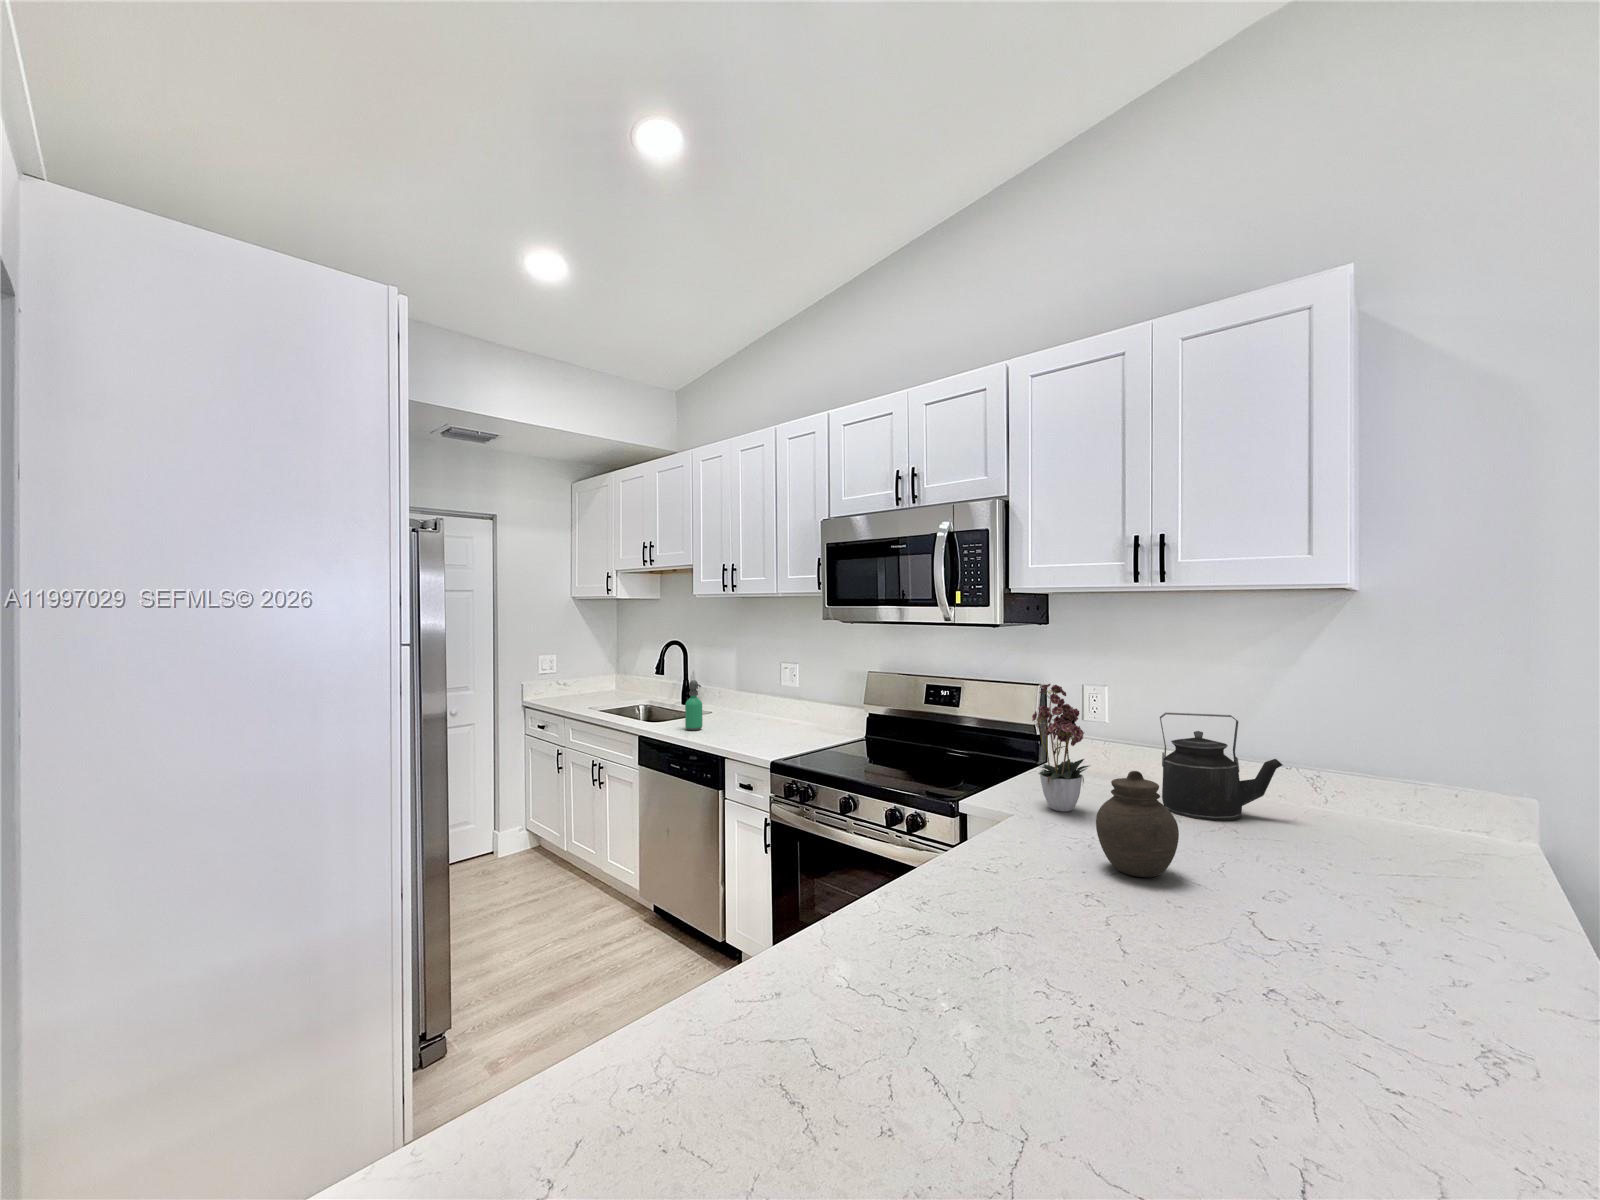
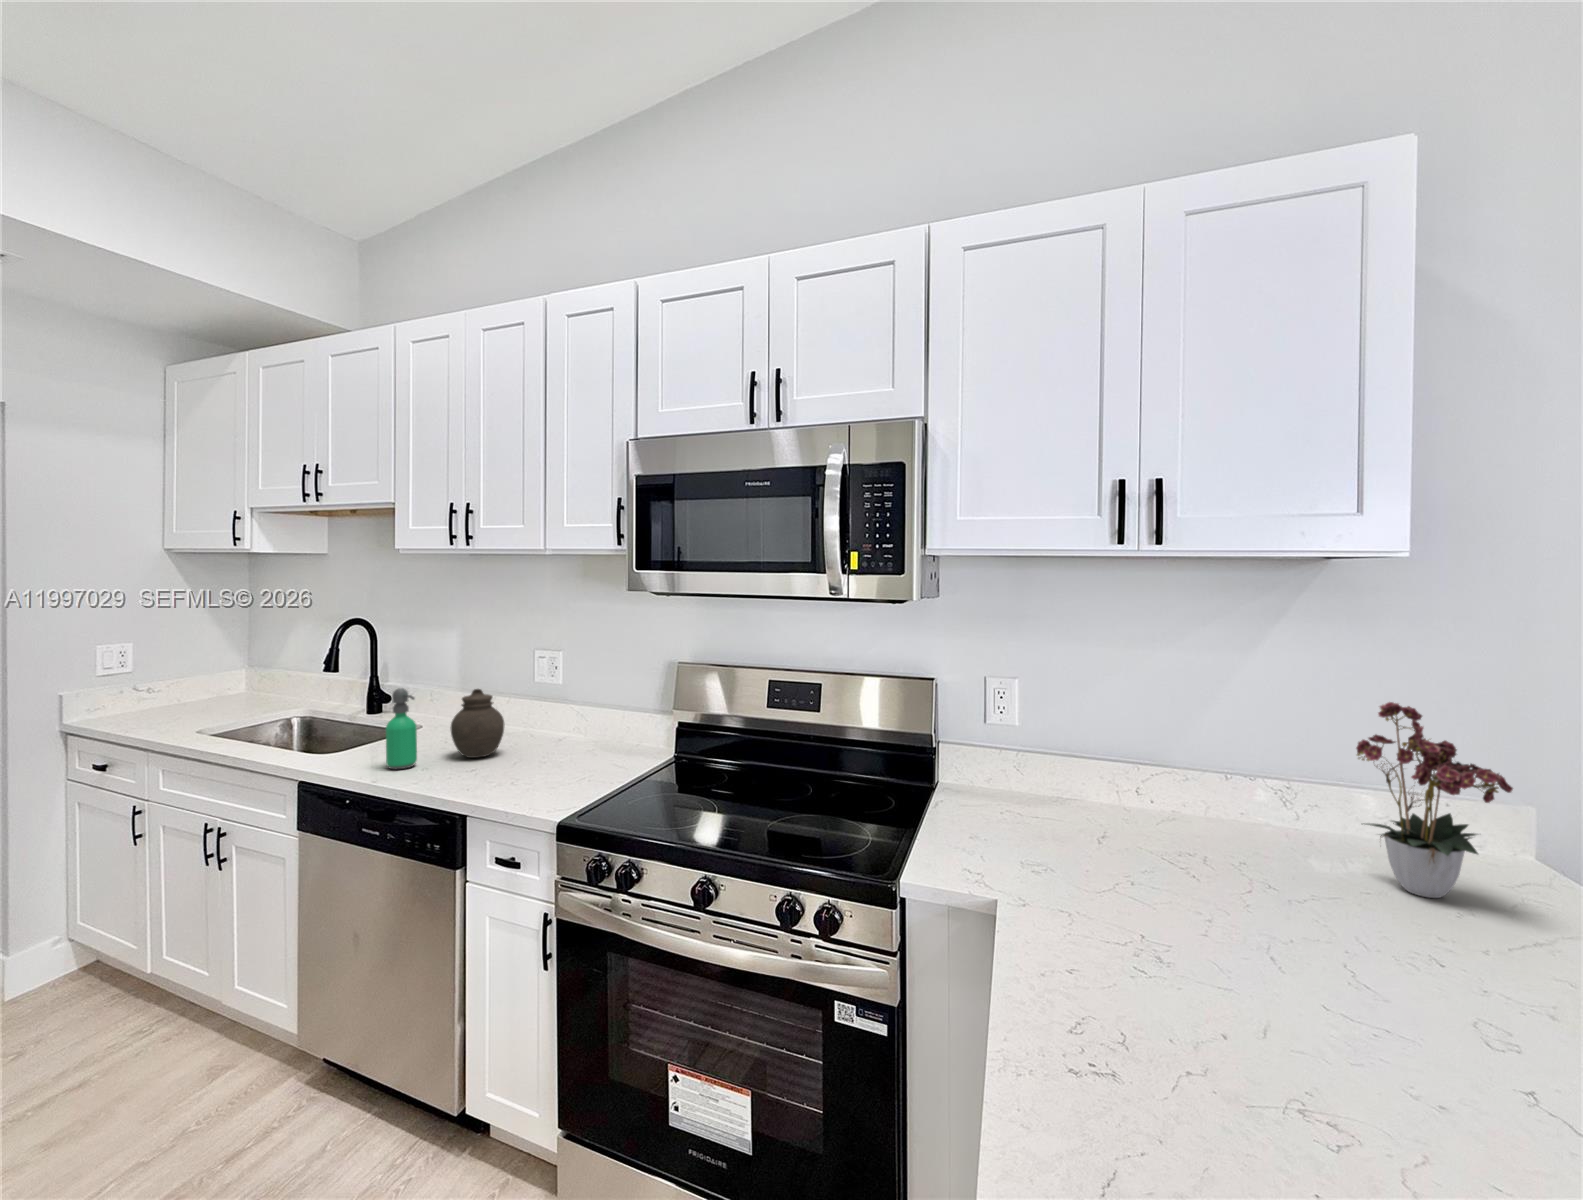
flower arrangement: present [1032,684,1089,812] -> present [1356,702,1513,898]
kettle: present [1160,713,1283,821] -> none [1128,721,1273,865]
jar: present [1096,771,1179,877] -> present [451,689,504,758]

